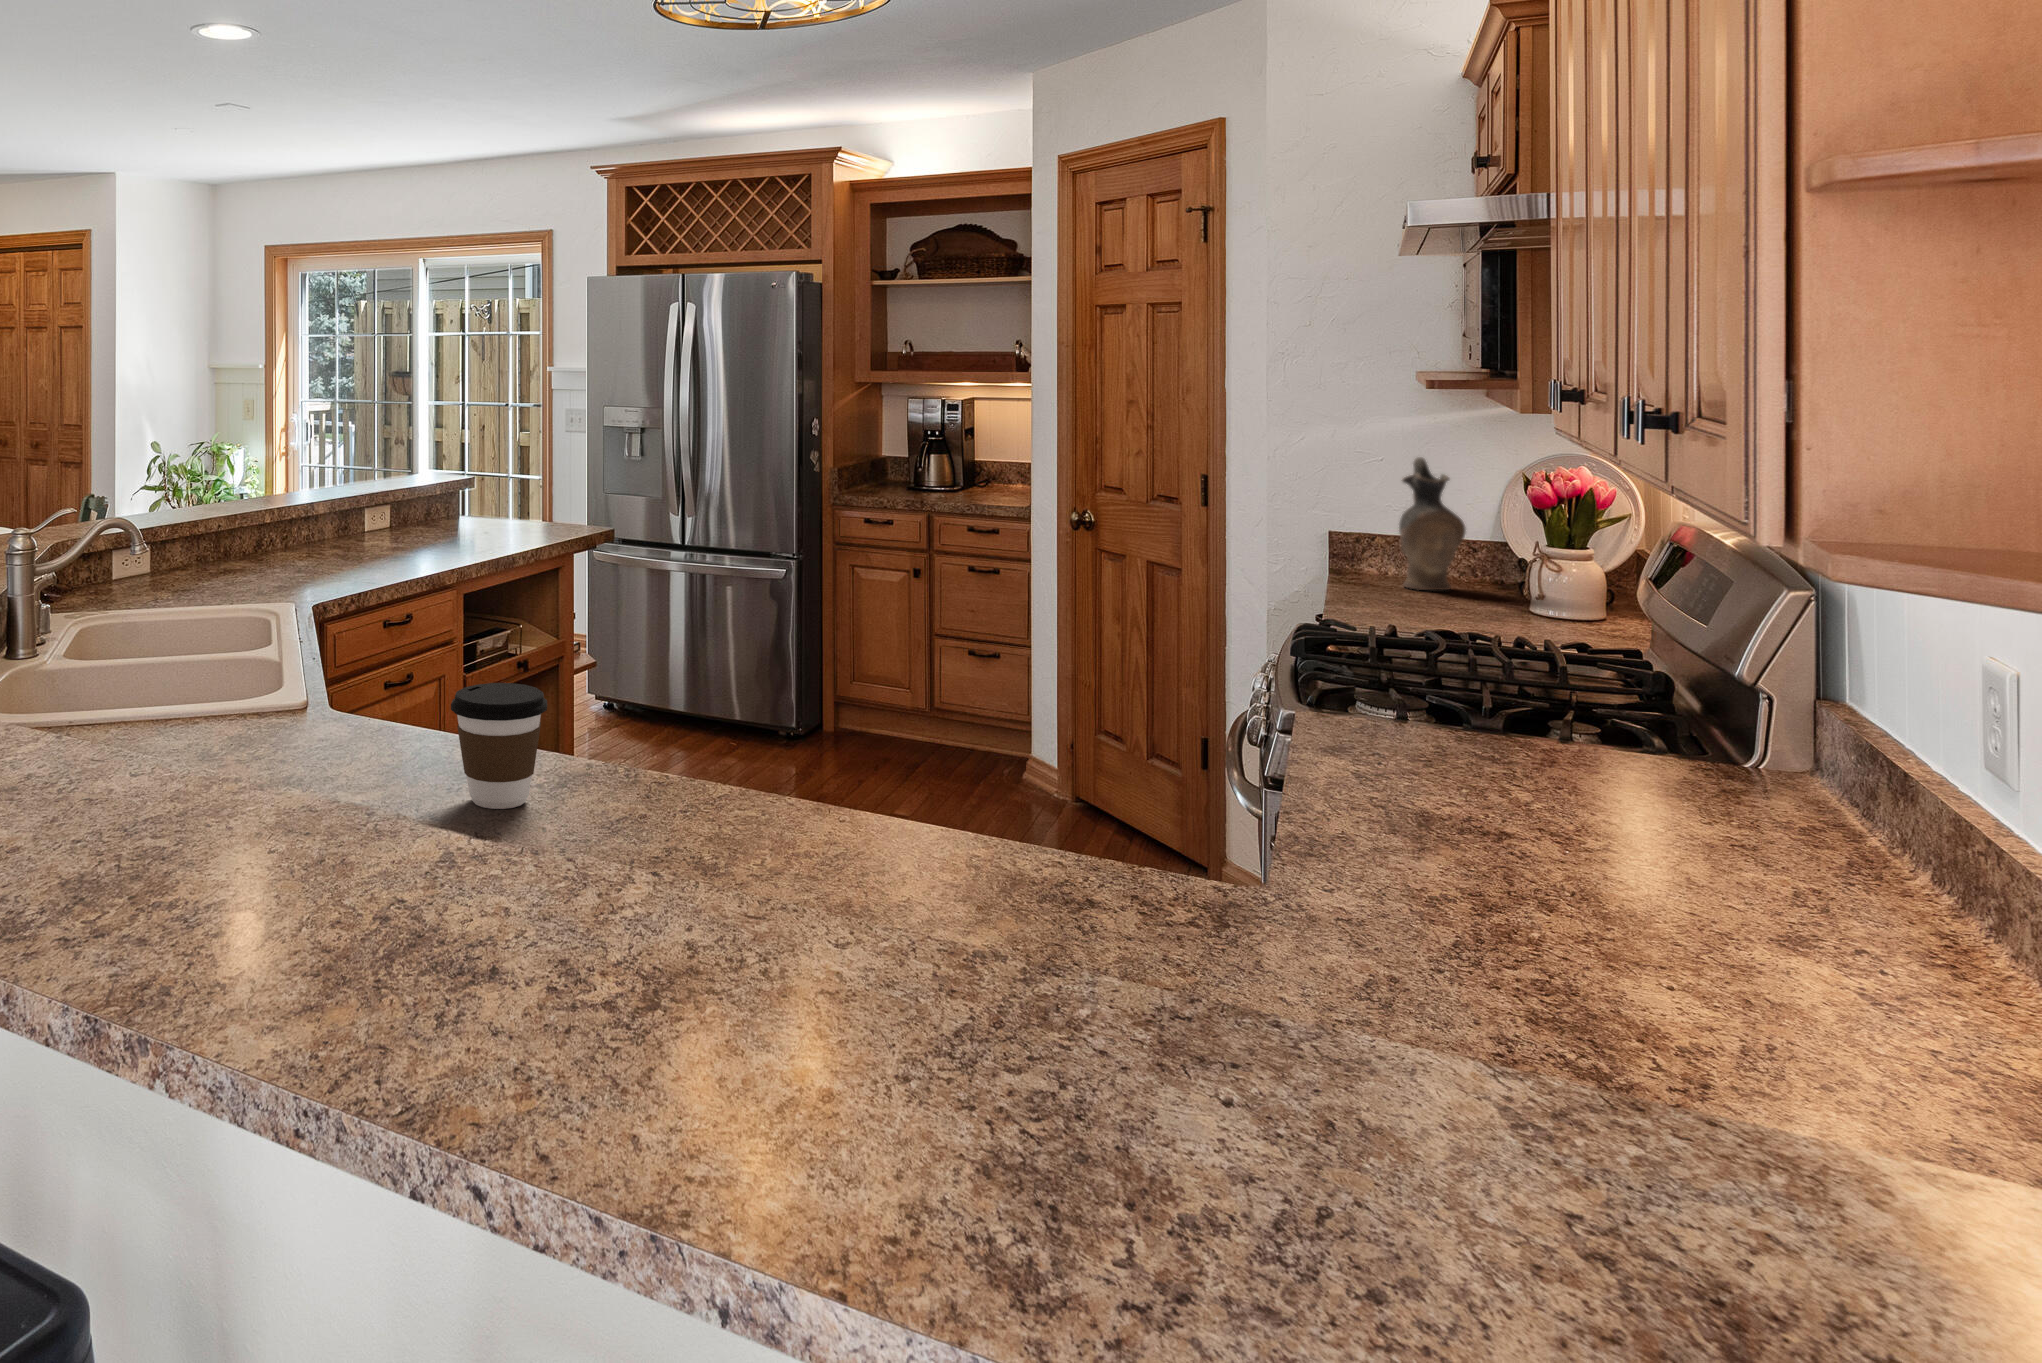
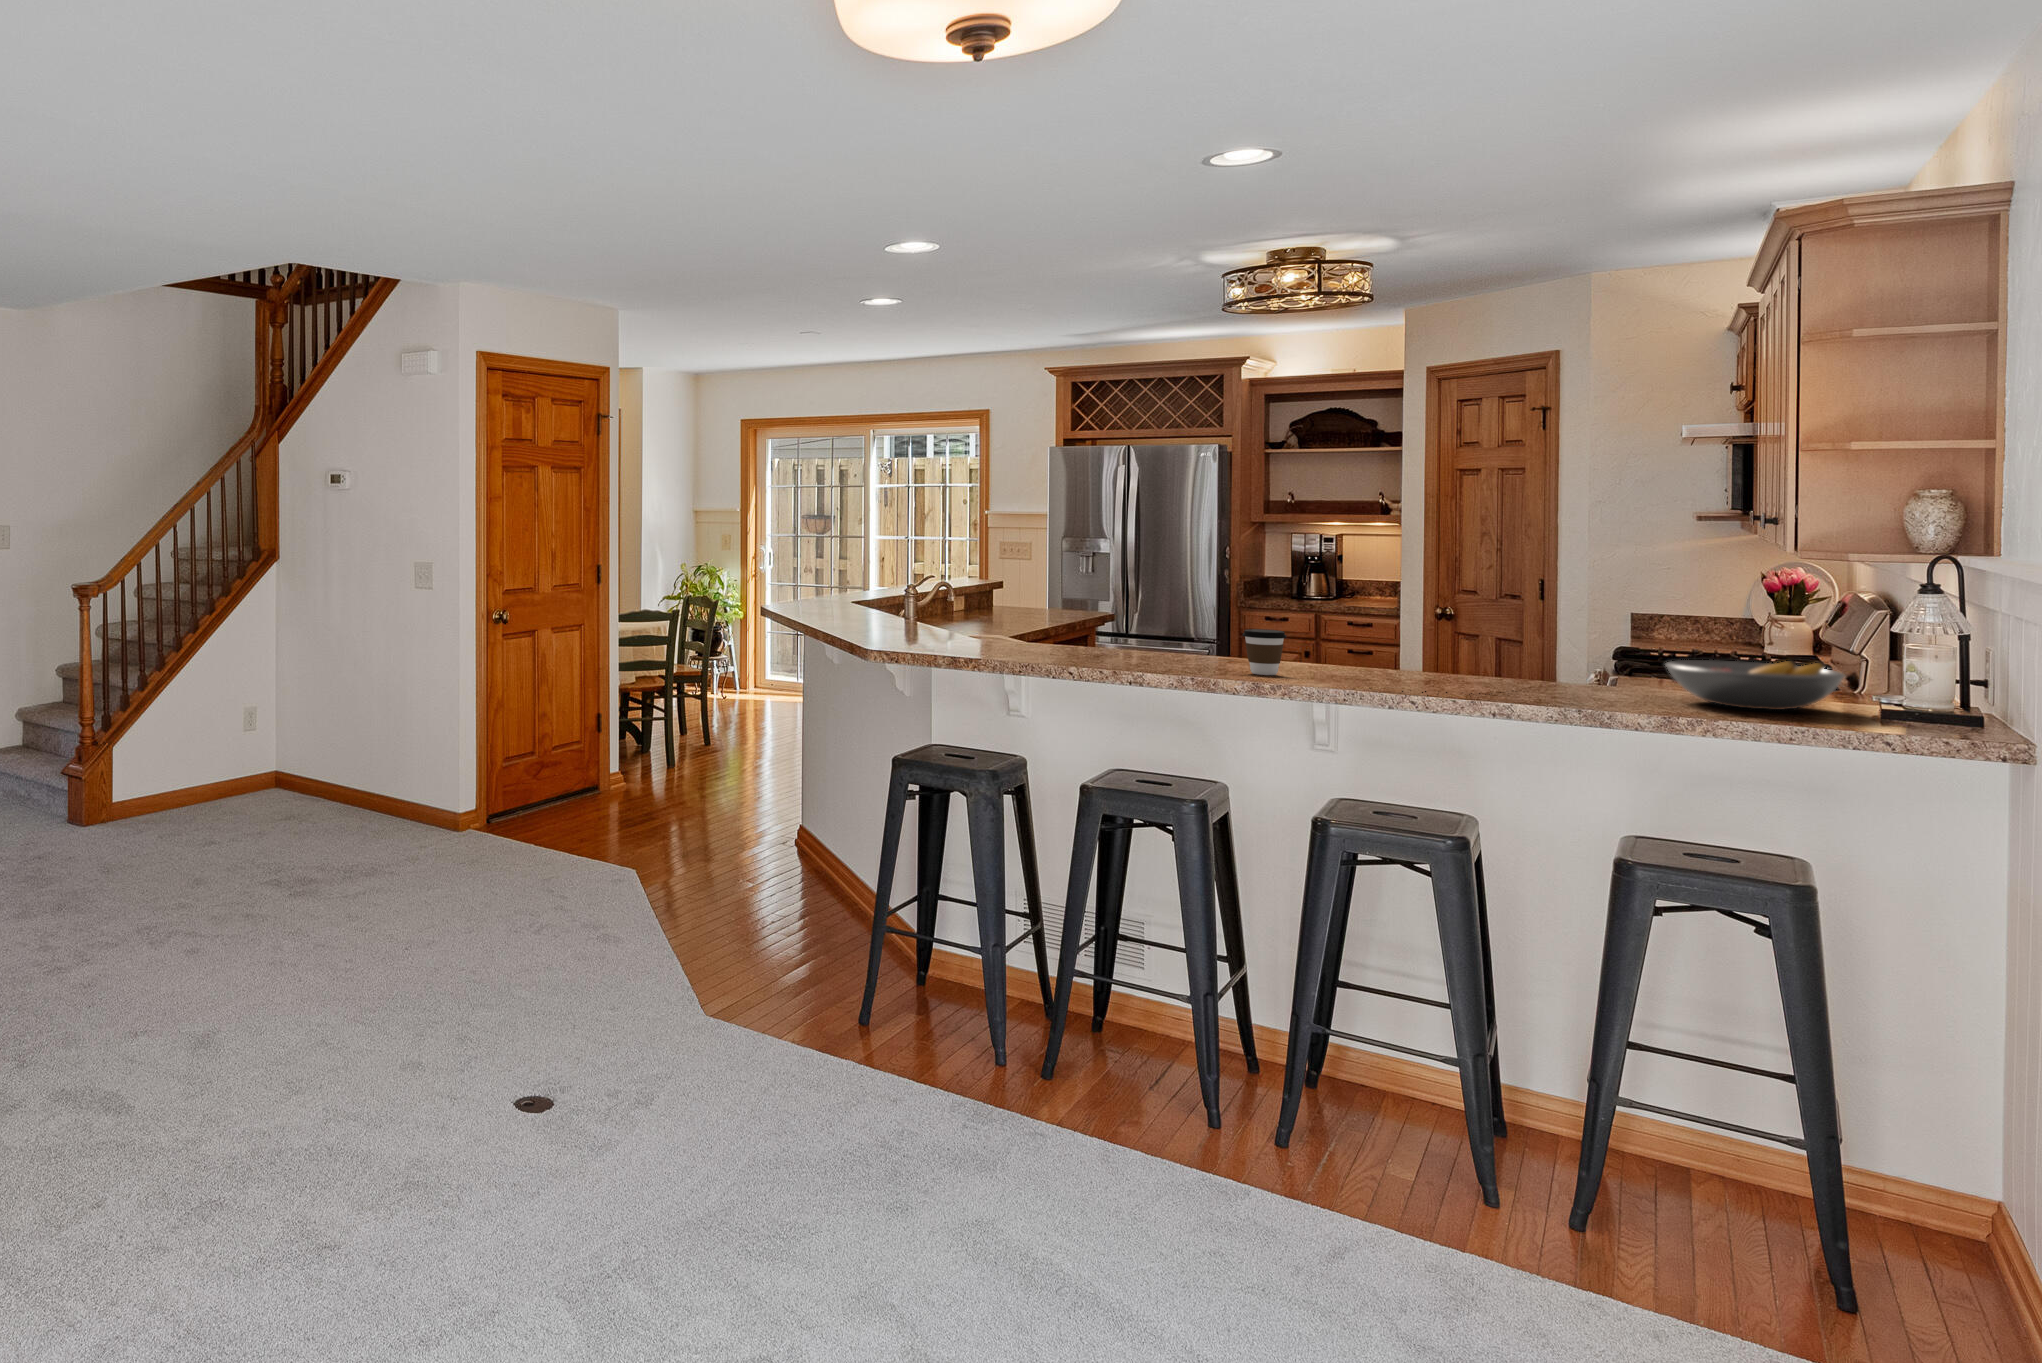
ceramic pitcher: present [1399,457,1466,590] -> none [1680,565,1725,647]
fruit bowl: none [1399,740,1838,912] -> present [1666,660,1844,710]

